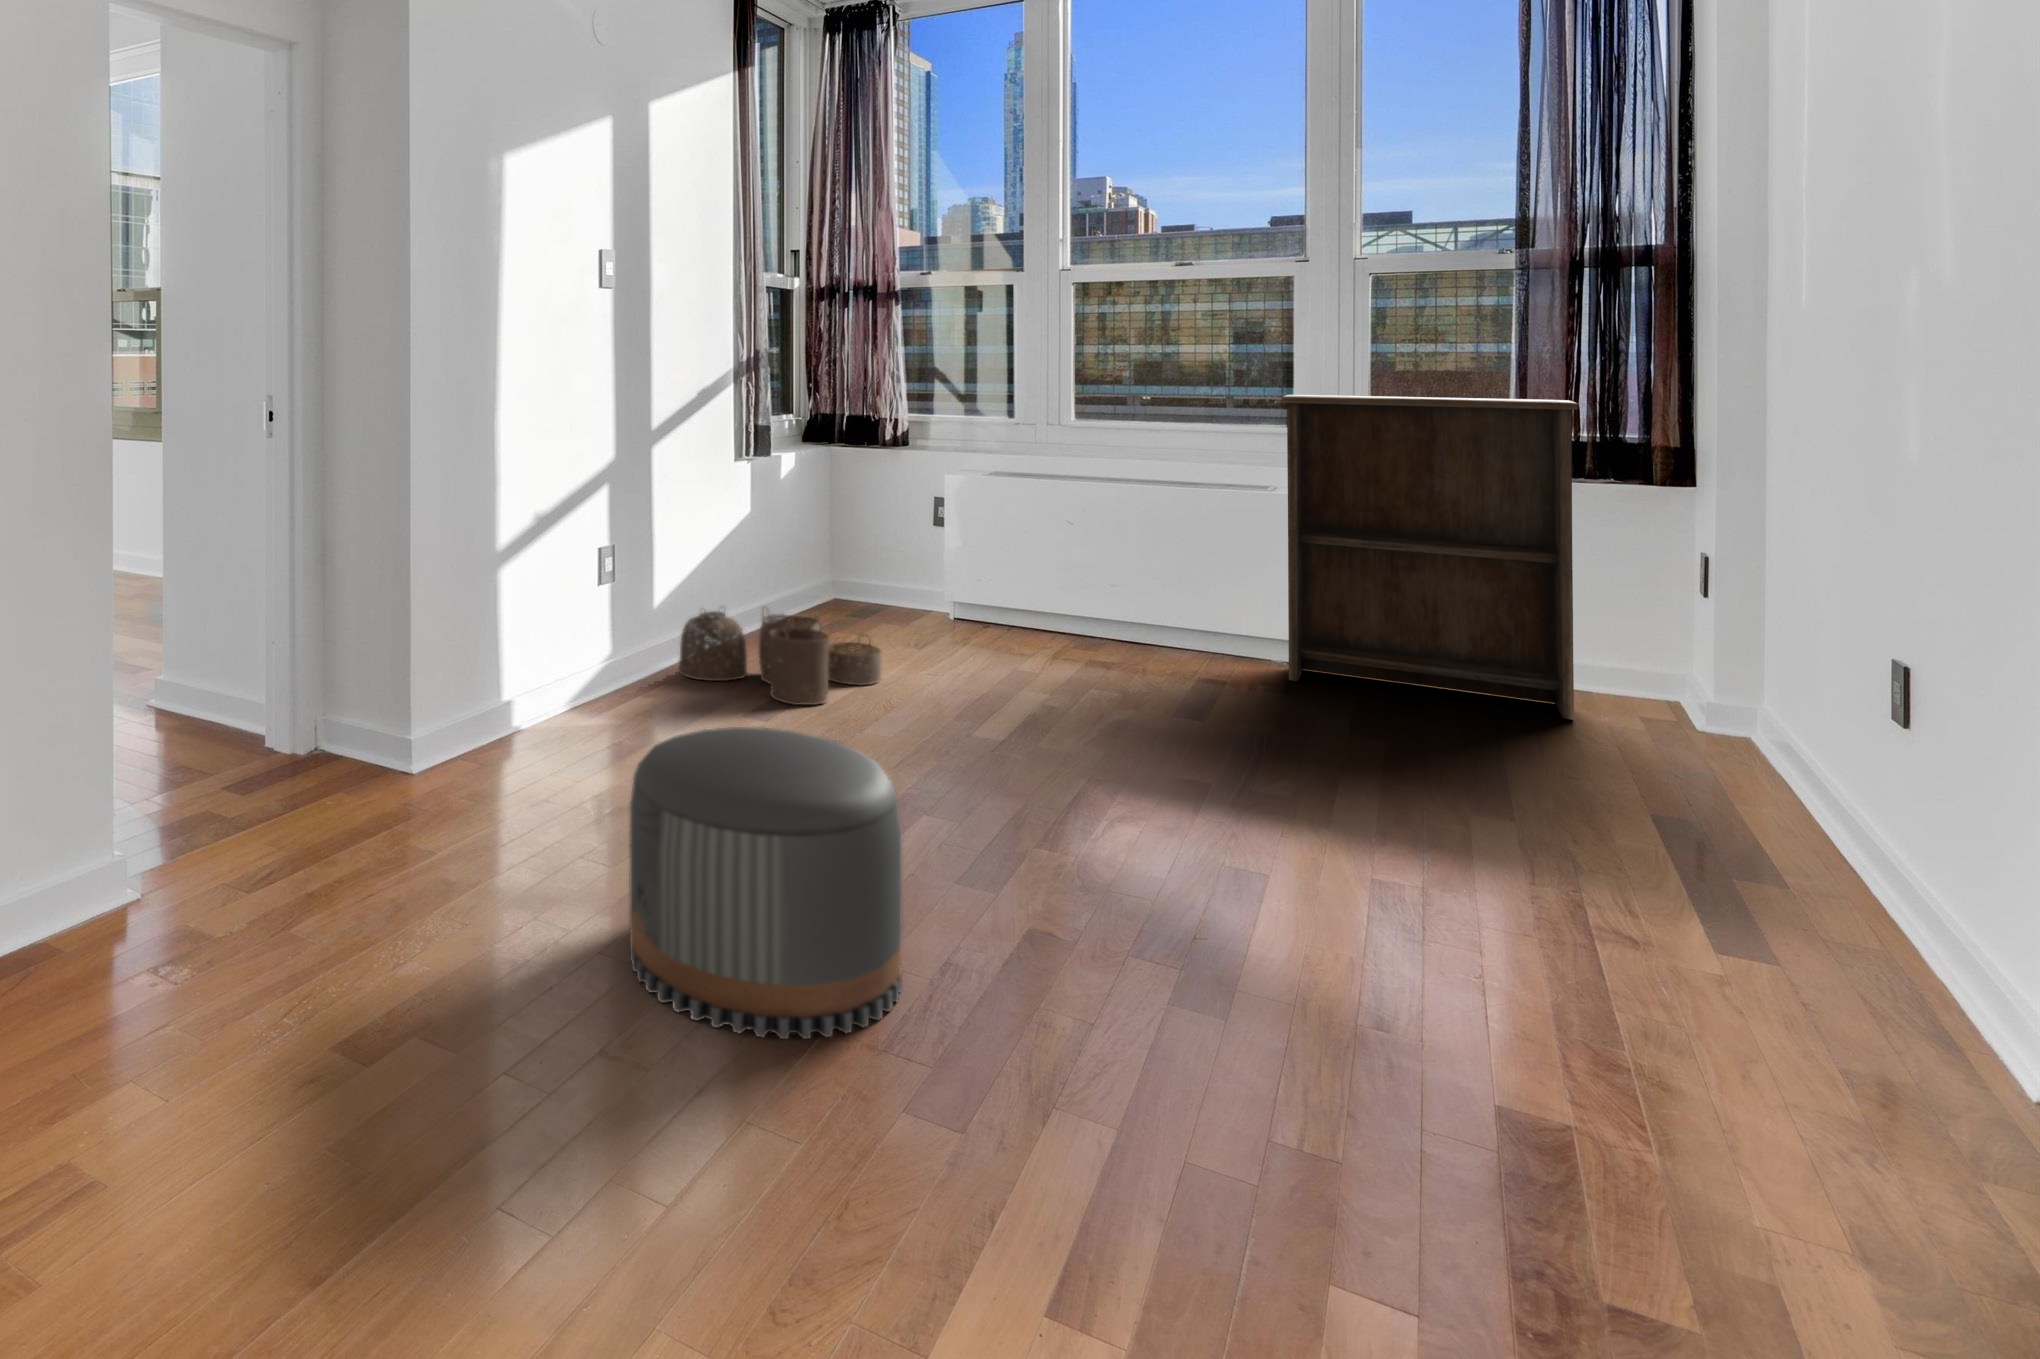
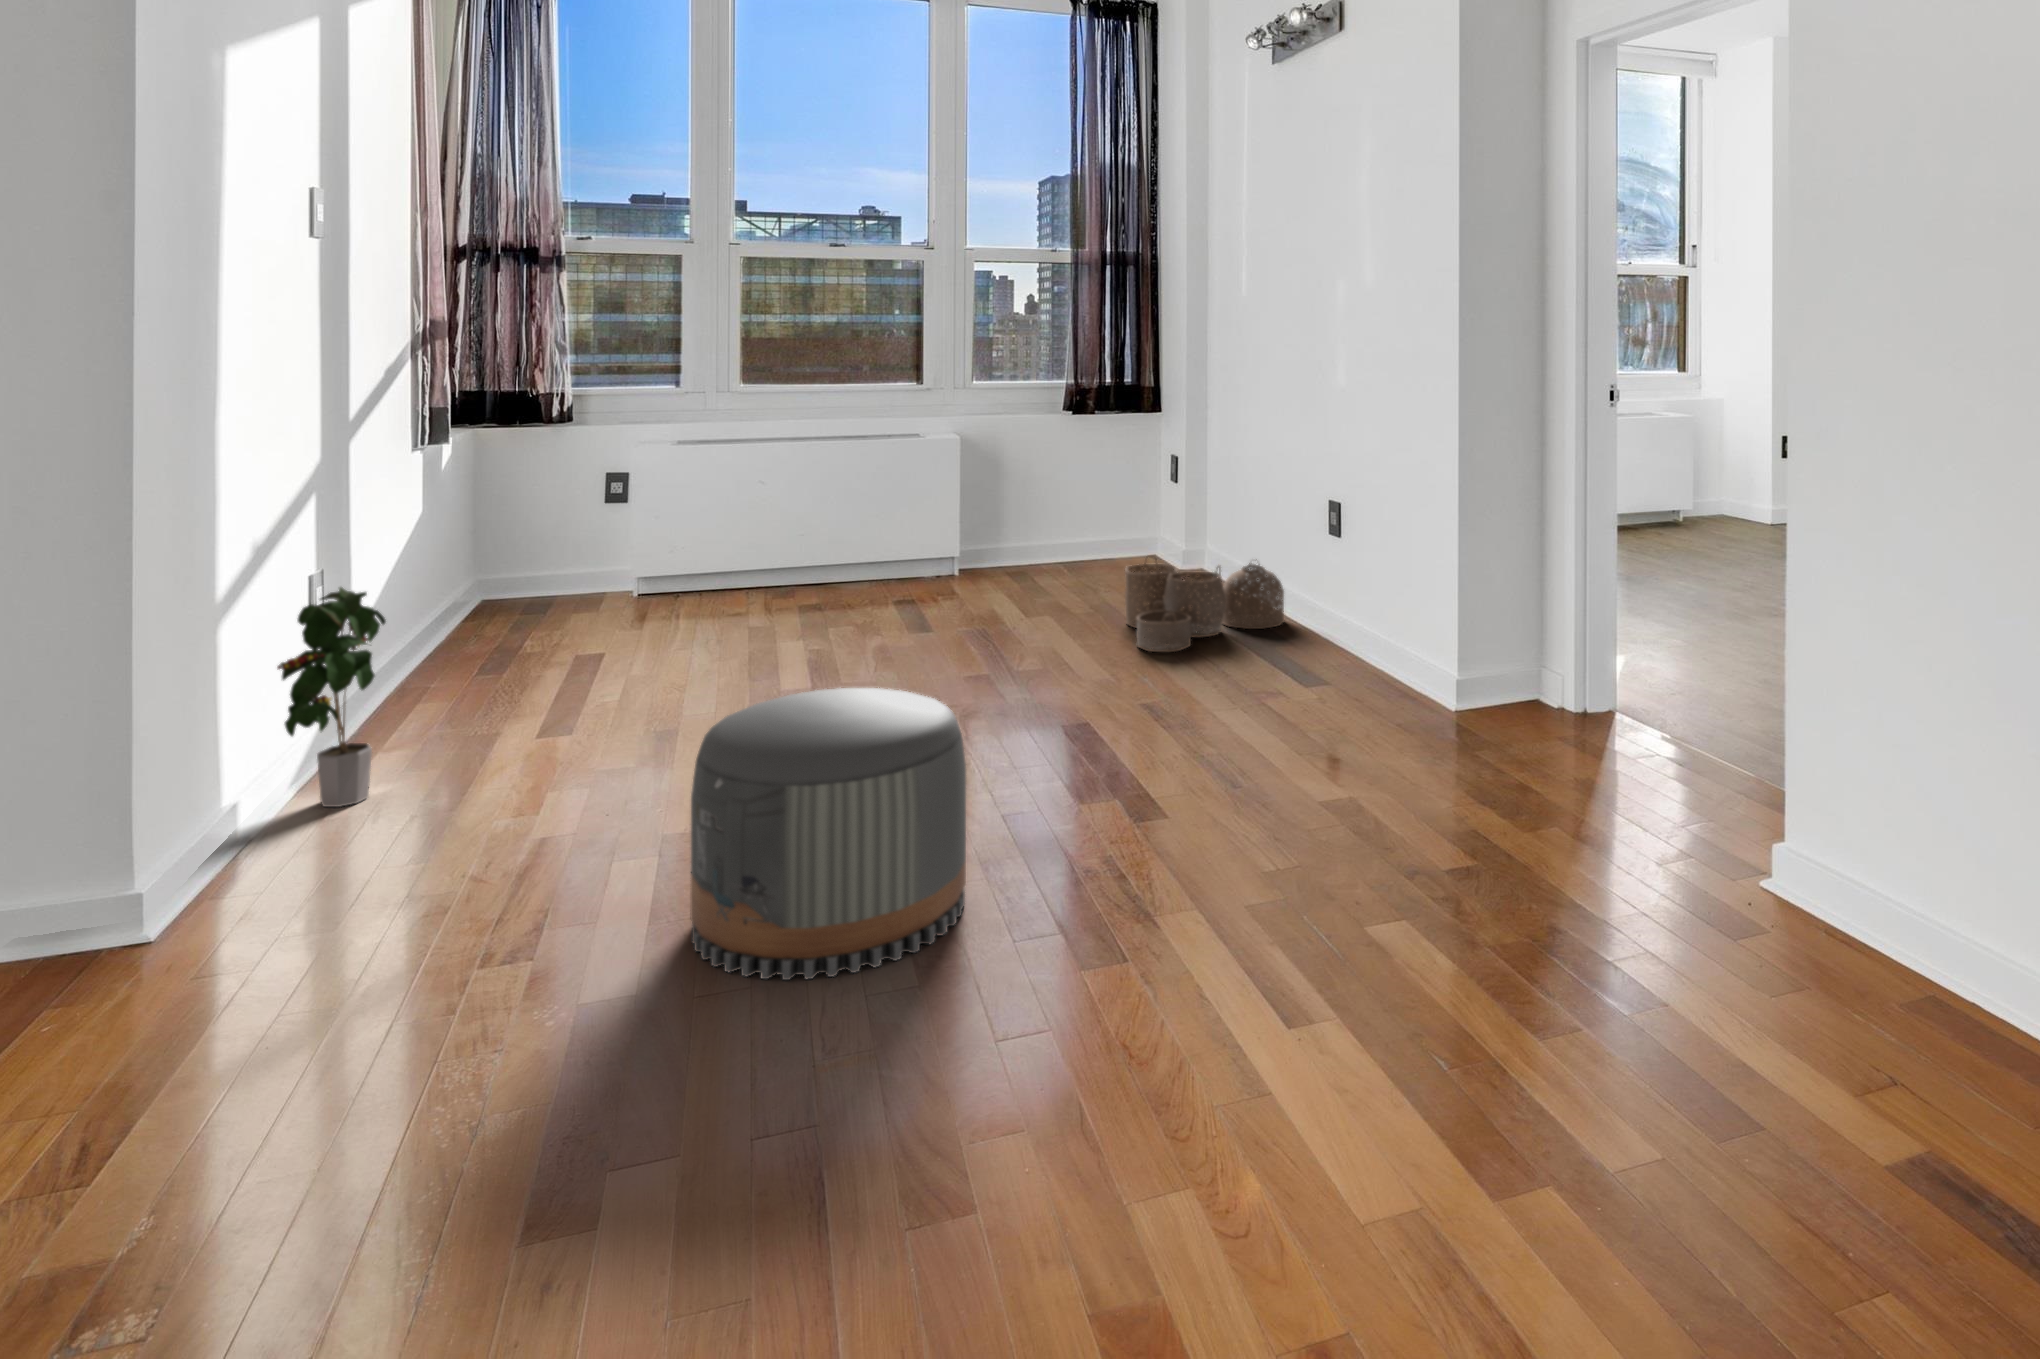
bookshelf: present [1282,395,1578,720] -> none [944,355,1132,592]
potted plant: none [536,559,630,729] -> present [277,587,386,807]
woven basket: present [678,611,882,705] -> present [1125,563,1284,652]

